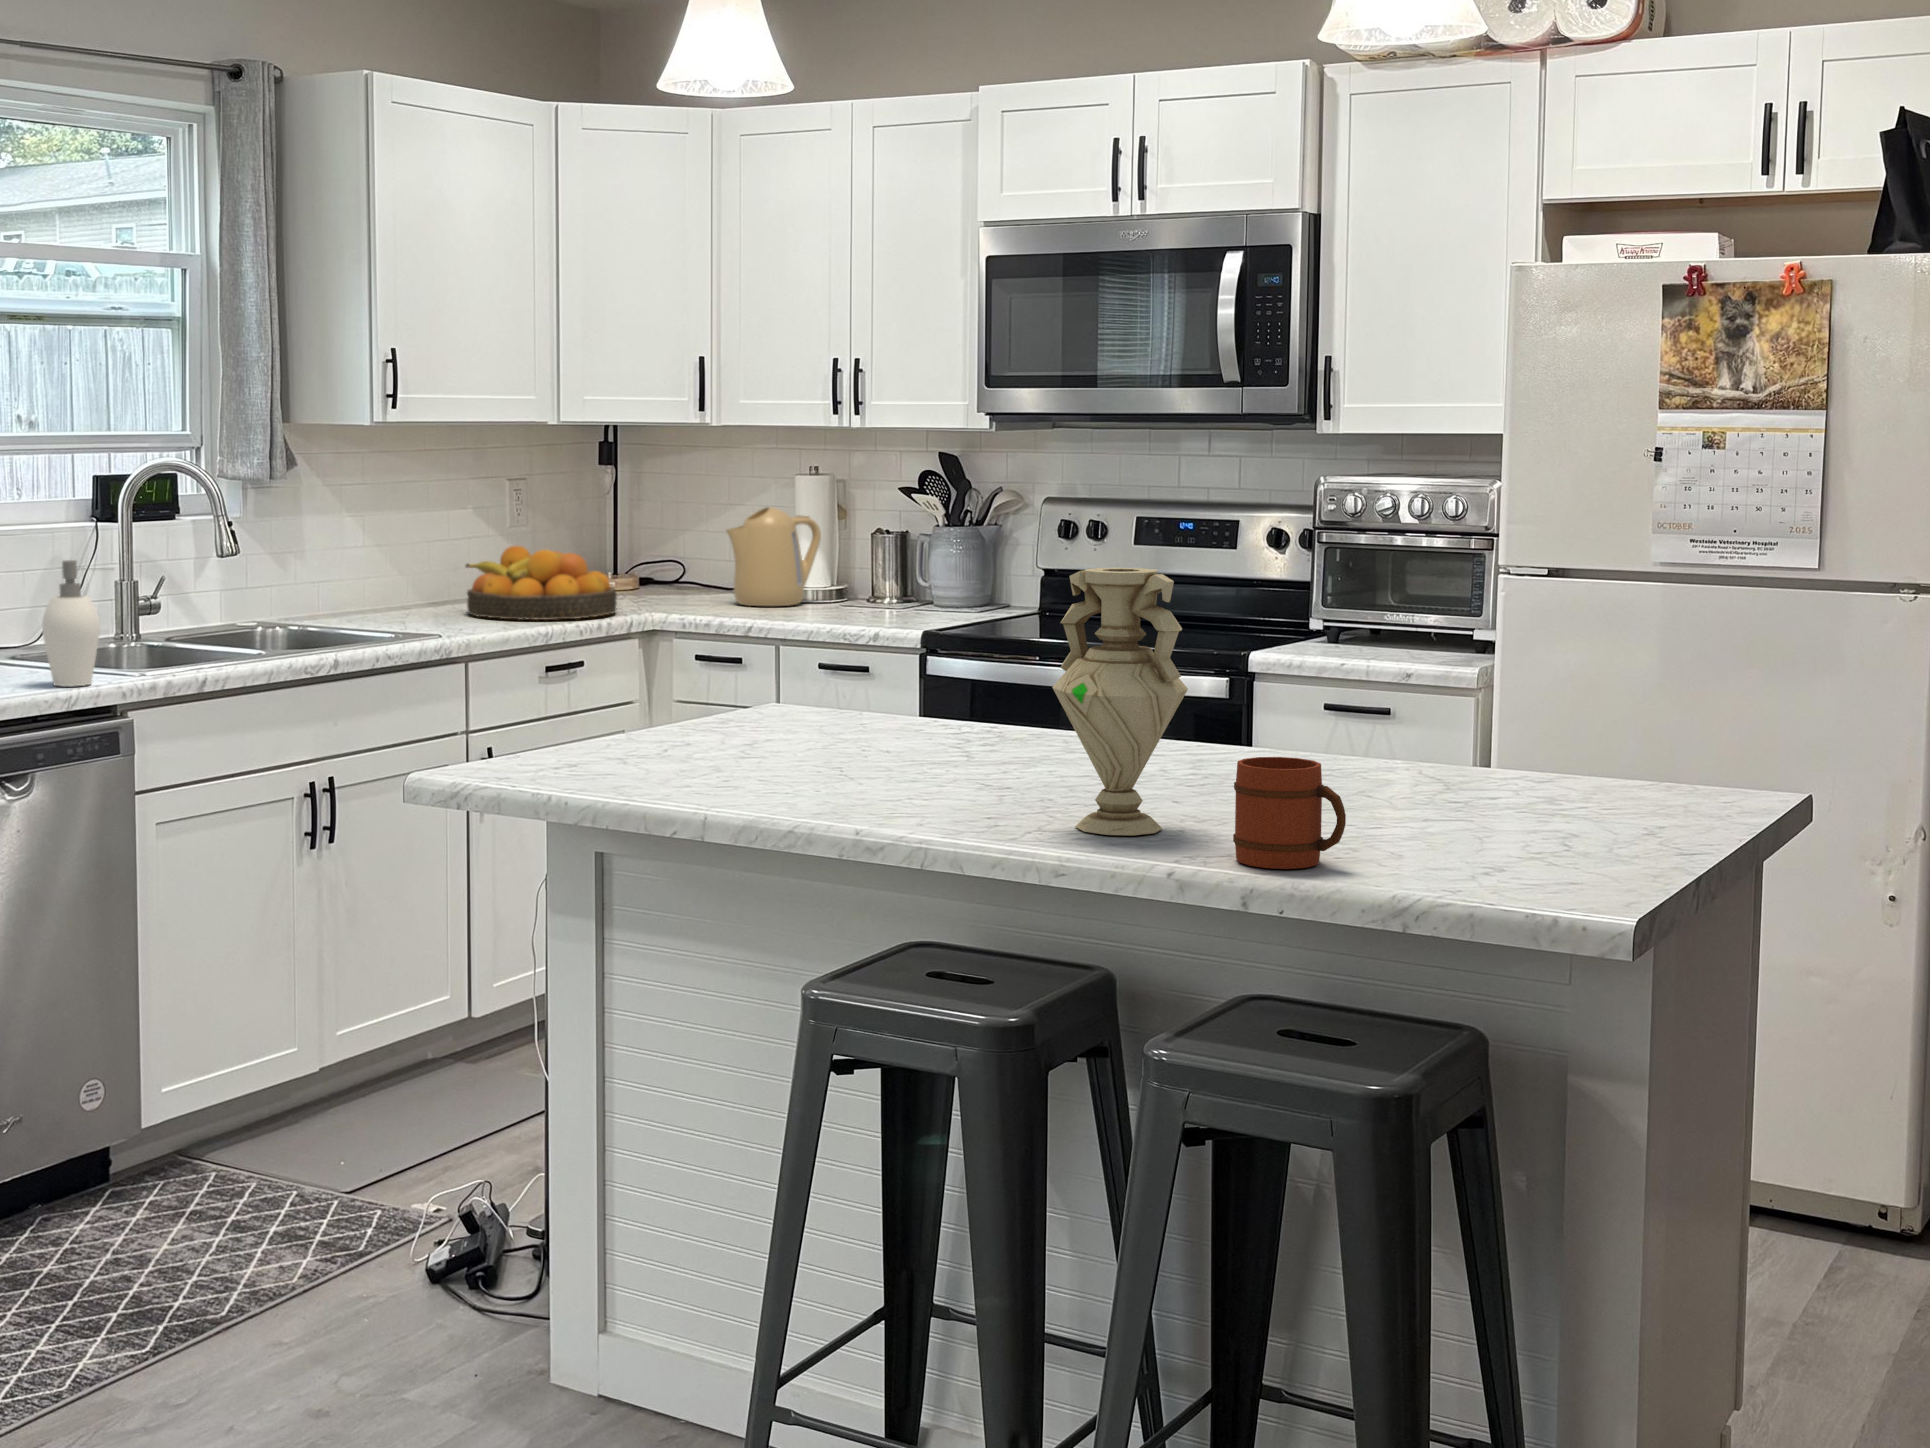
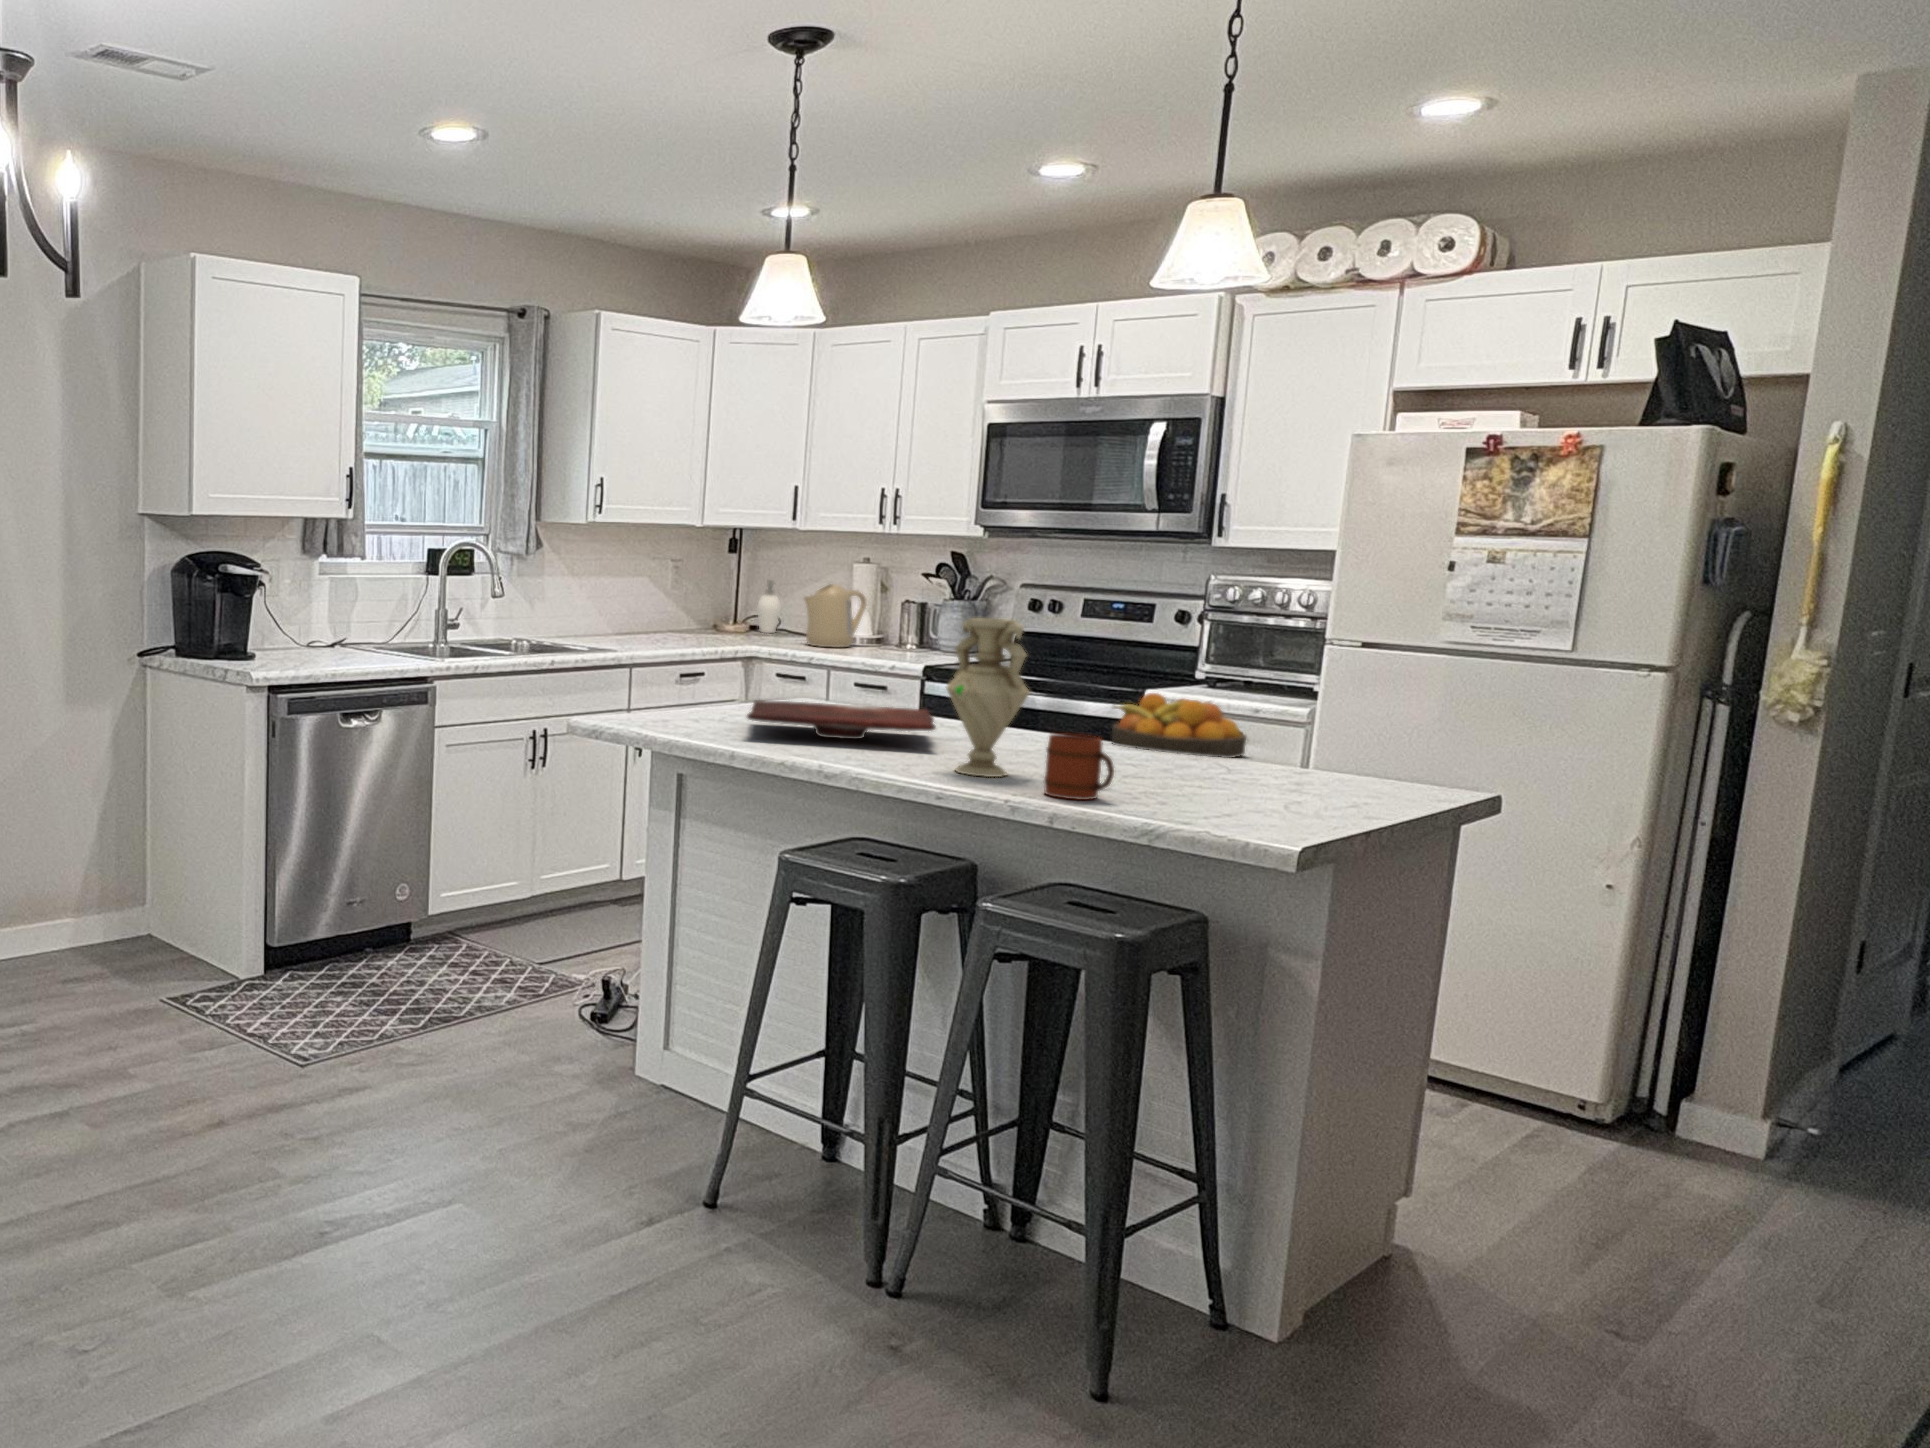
fruit bowl: present [466,546,617,620] -> present [1112,693,1246,758]
soap dispenser: present [42,560,100,686] -> present [757,580,781,633]
cutting board: none [714,717,1026,779] -> present [747,700,936,739]

